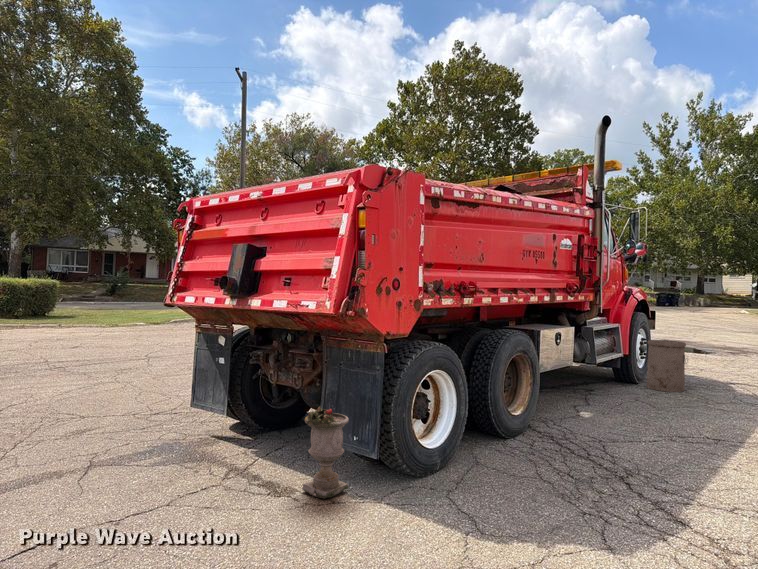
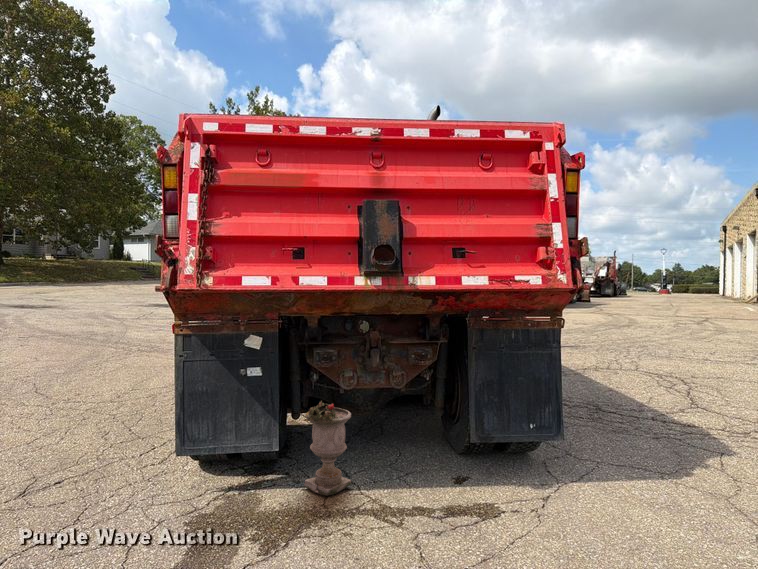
trash can: present [645,340,687,392] -> none [672,319,718,375]

